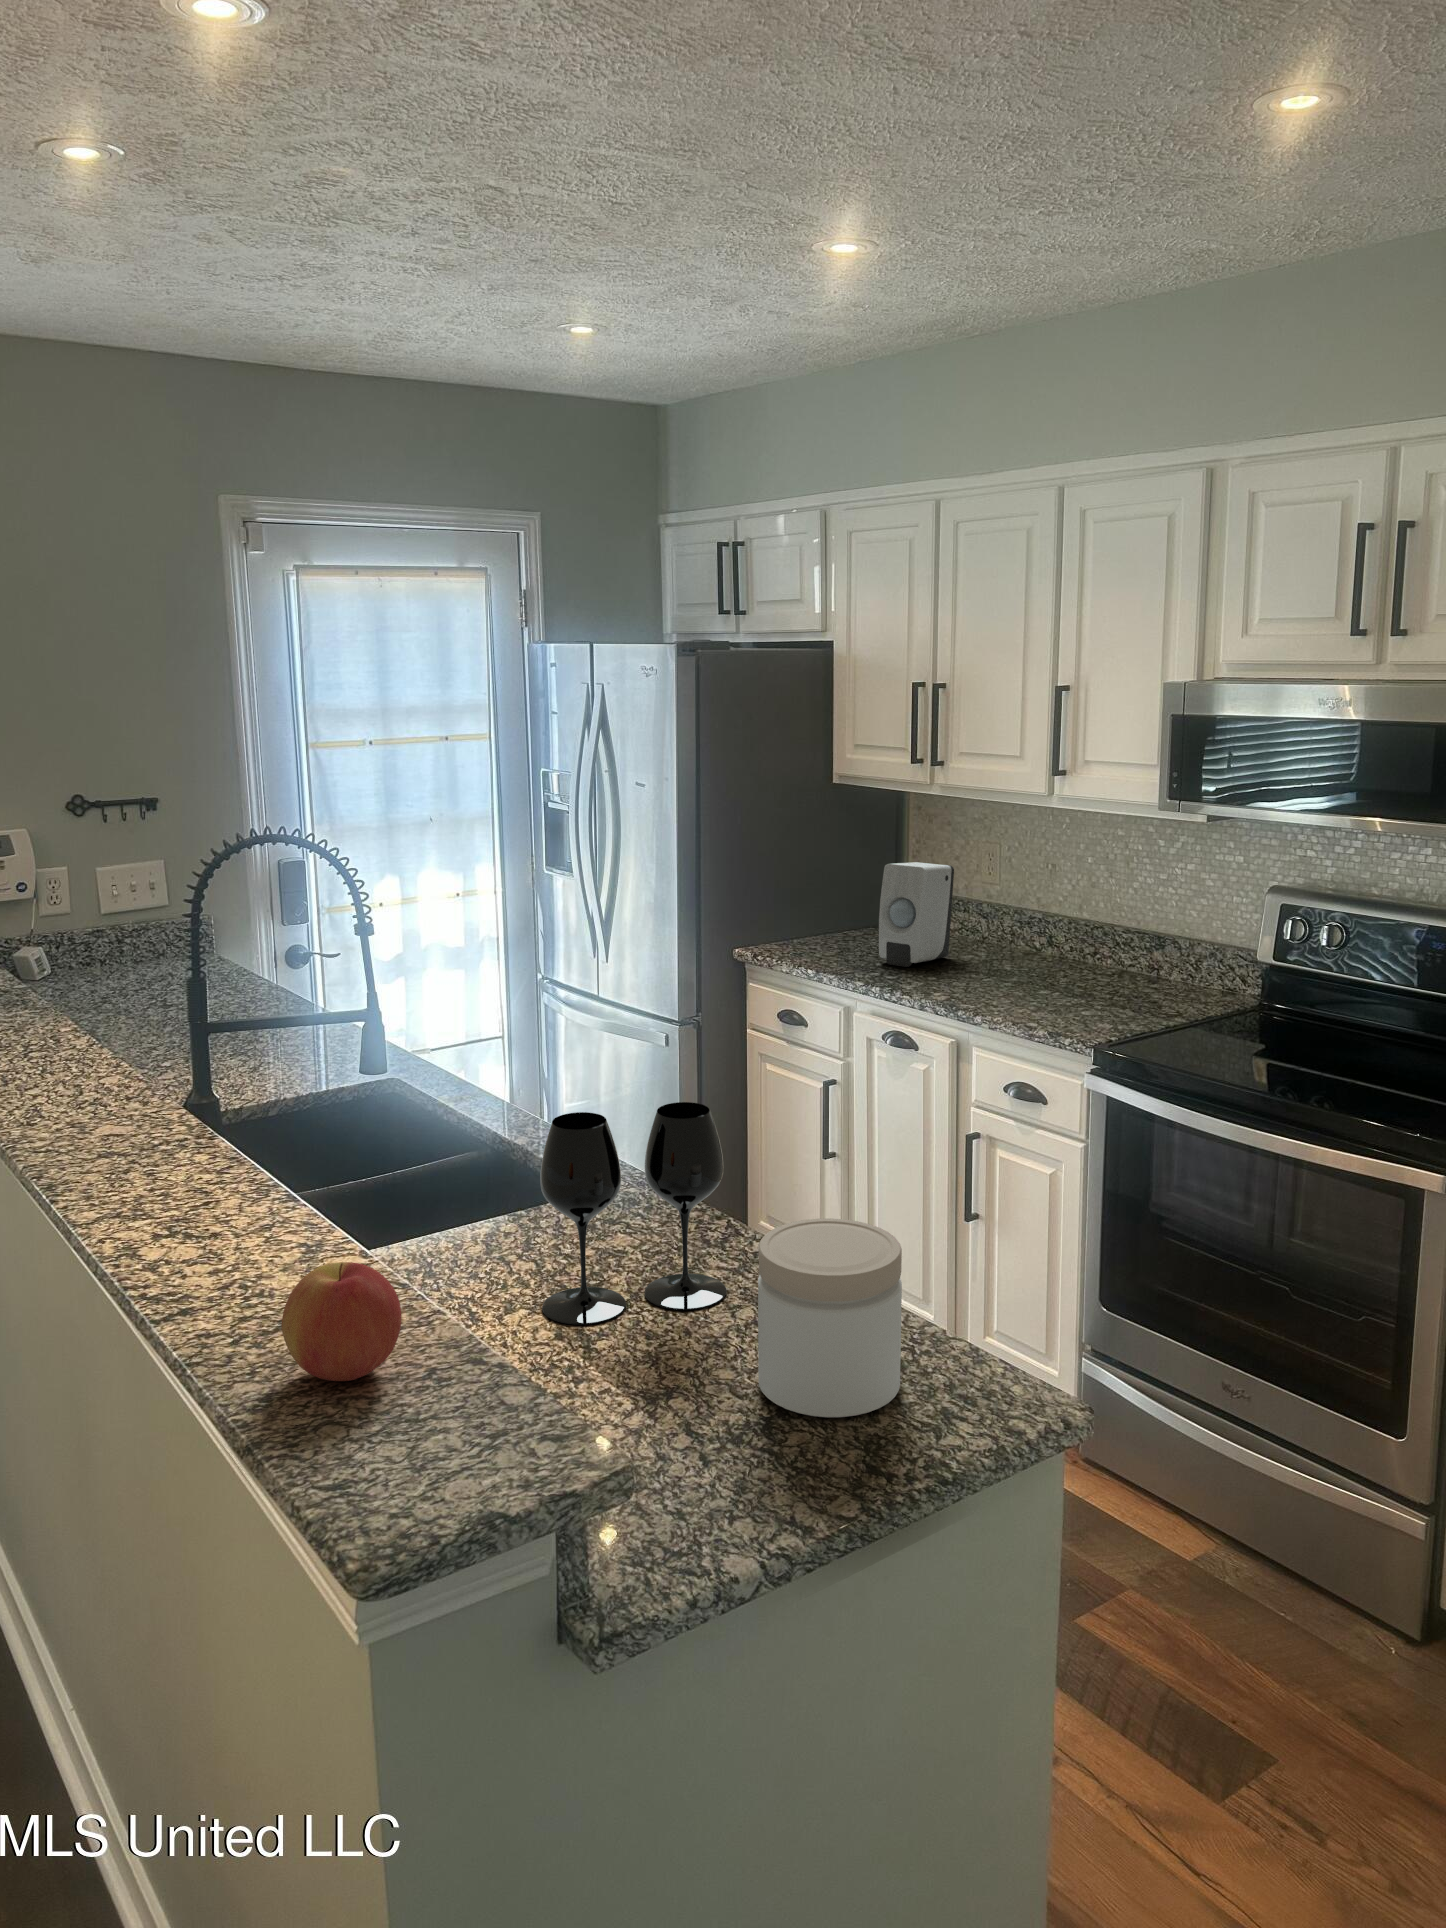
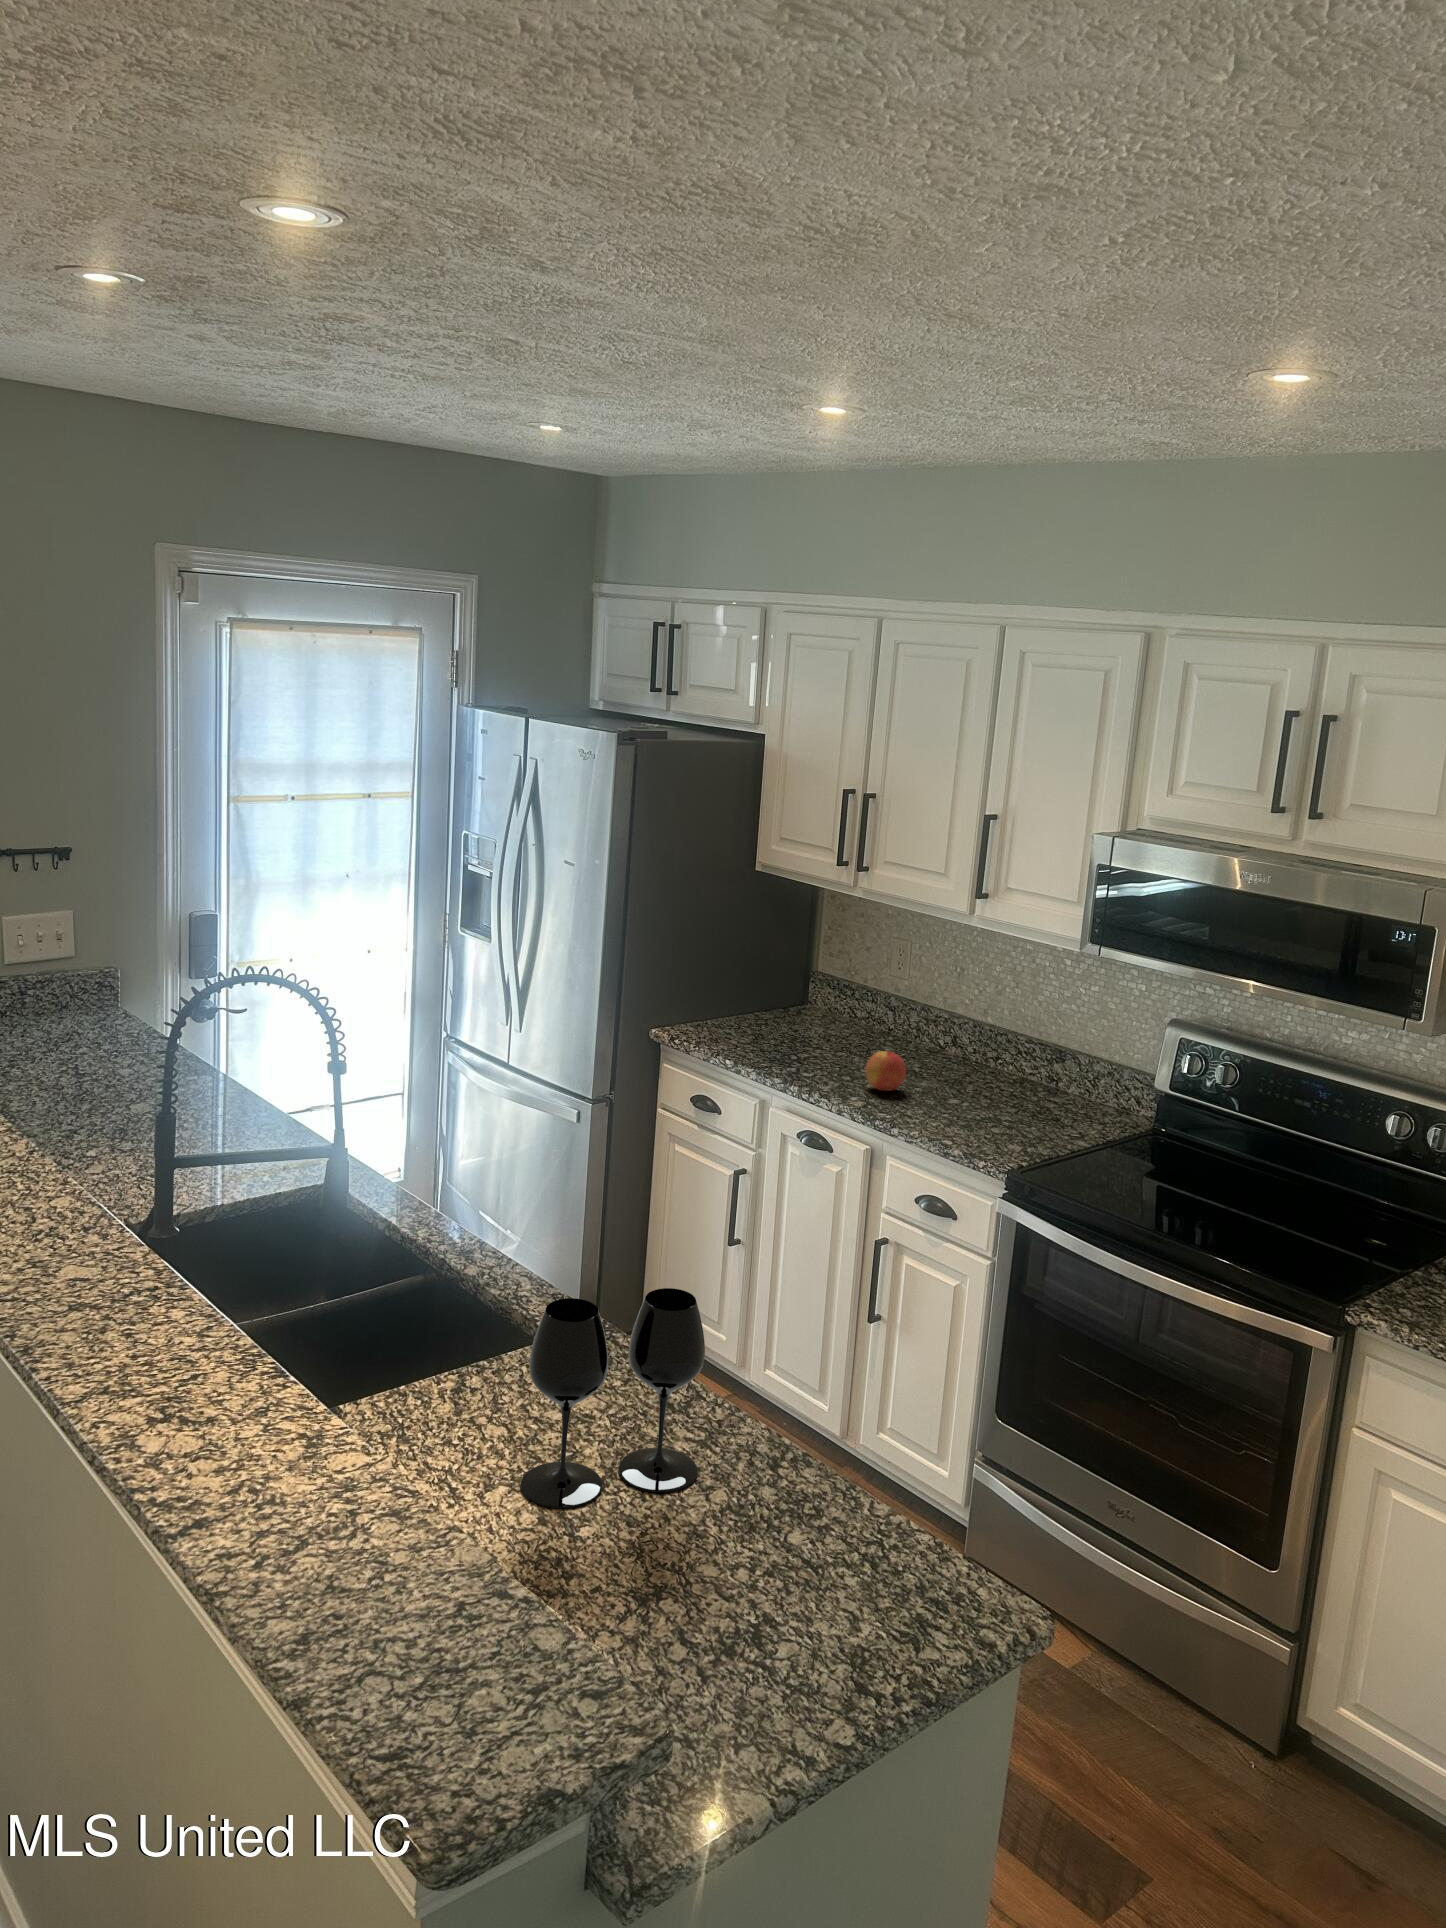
soap dispenser: present [879,862,954,967] -> none [796,956,874,1061]
jar: present [758,1218,902,1417] -> none [742,1425,888,1628]
apple: present [282,1262,402,1381] -> present [865,1051,906,1091]

